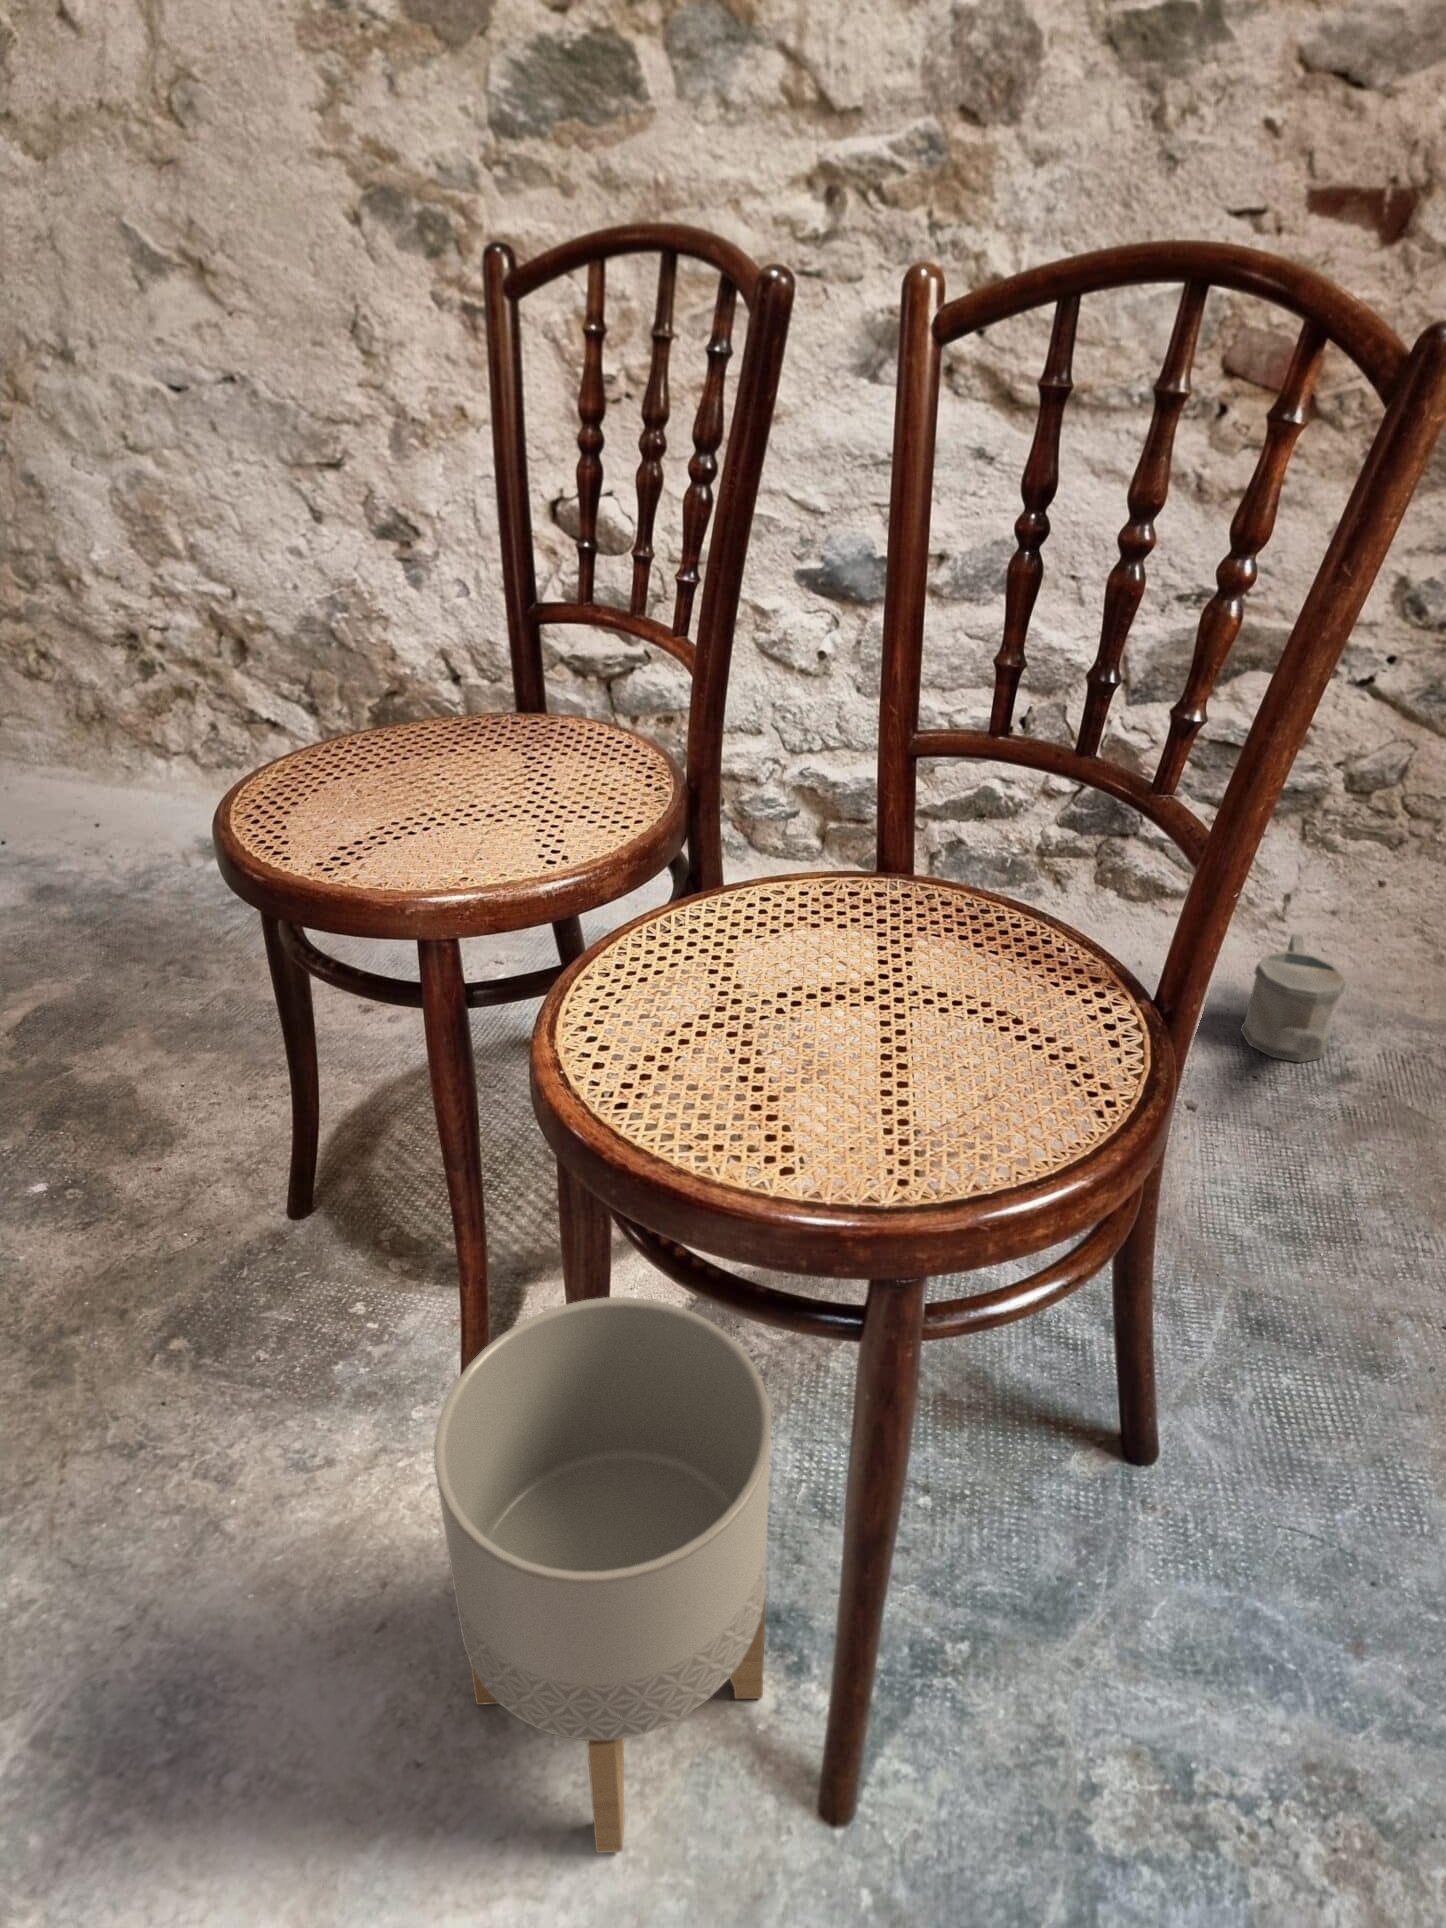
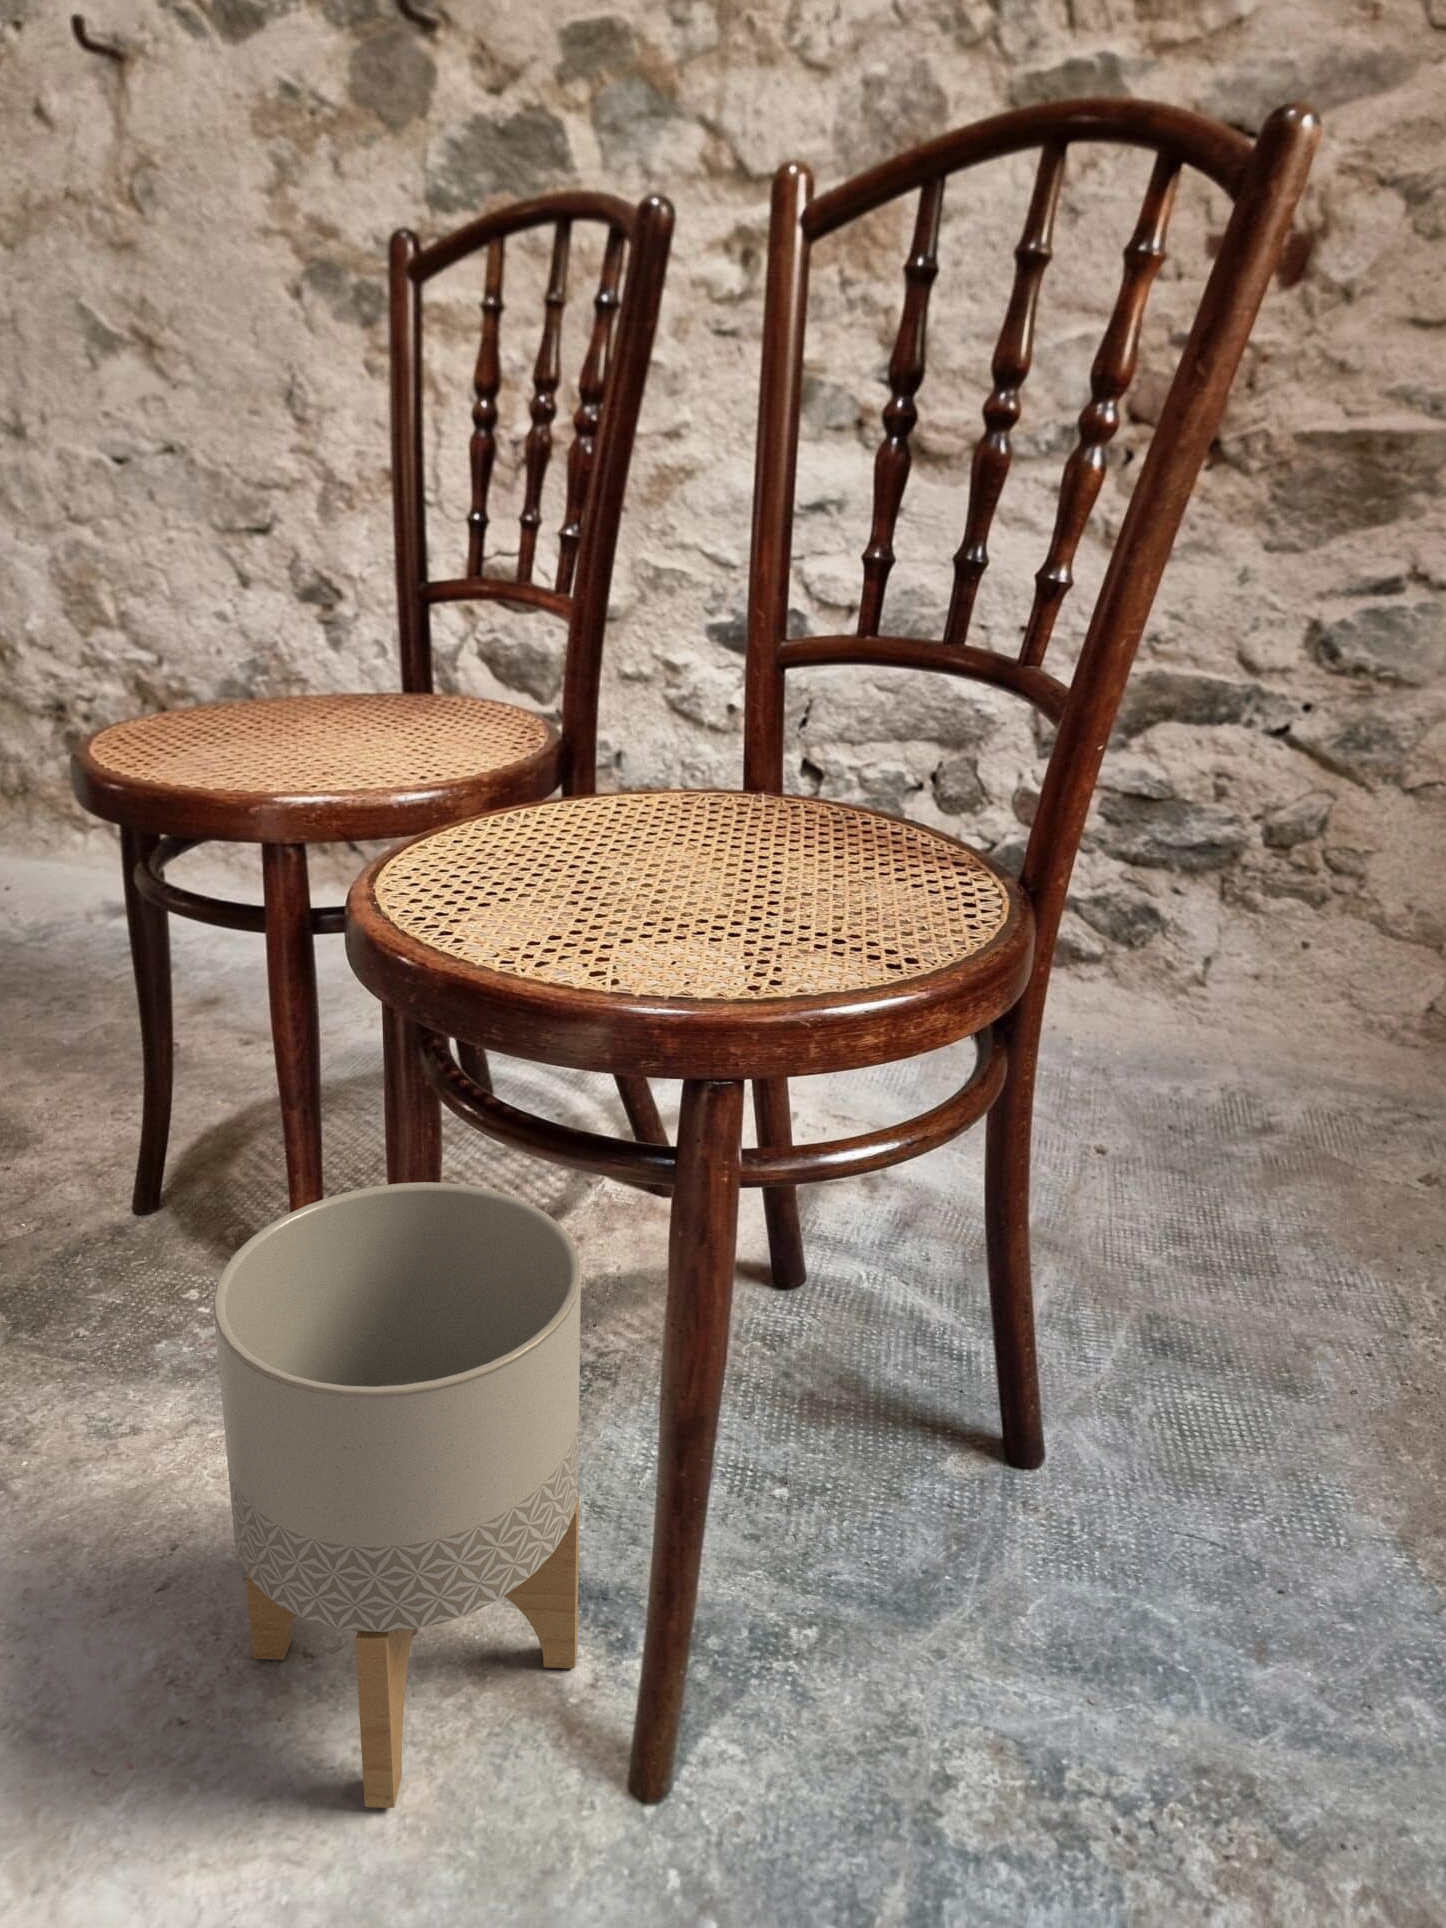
watering can: present [1241,934,1346,1062] -> none [1165,995,1273,1123]

